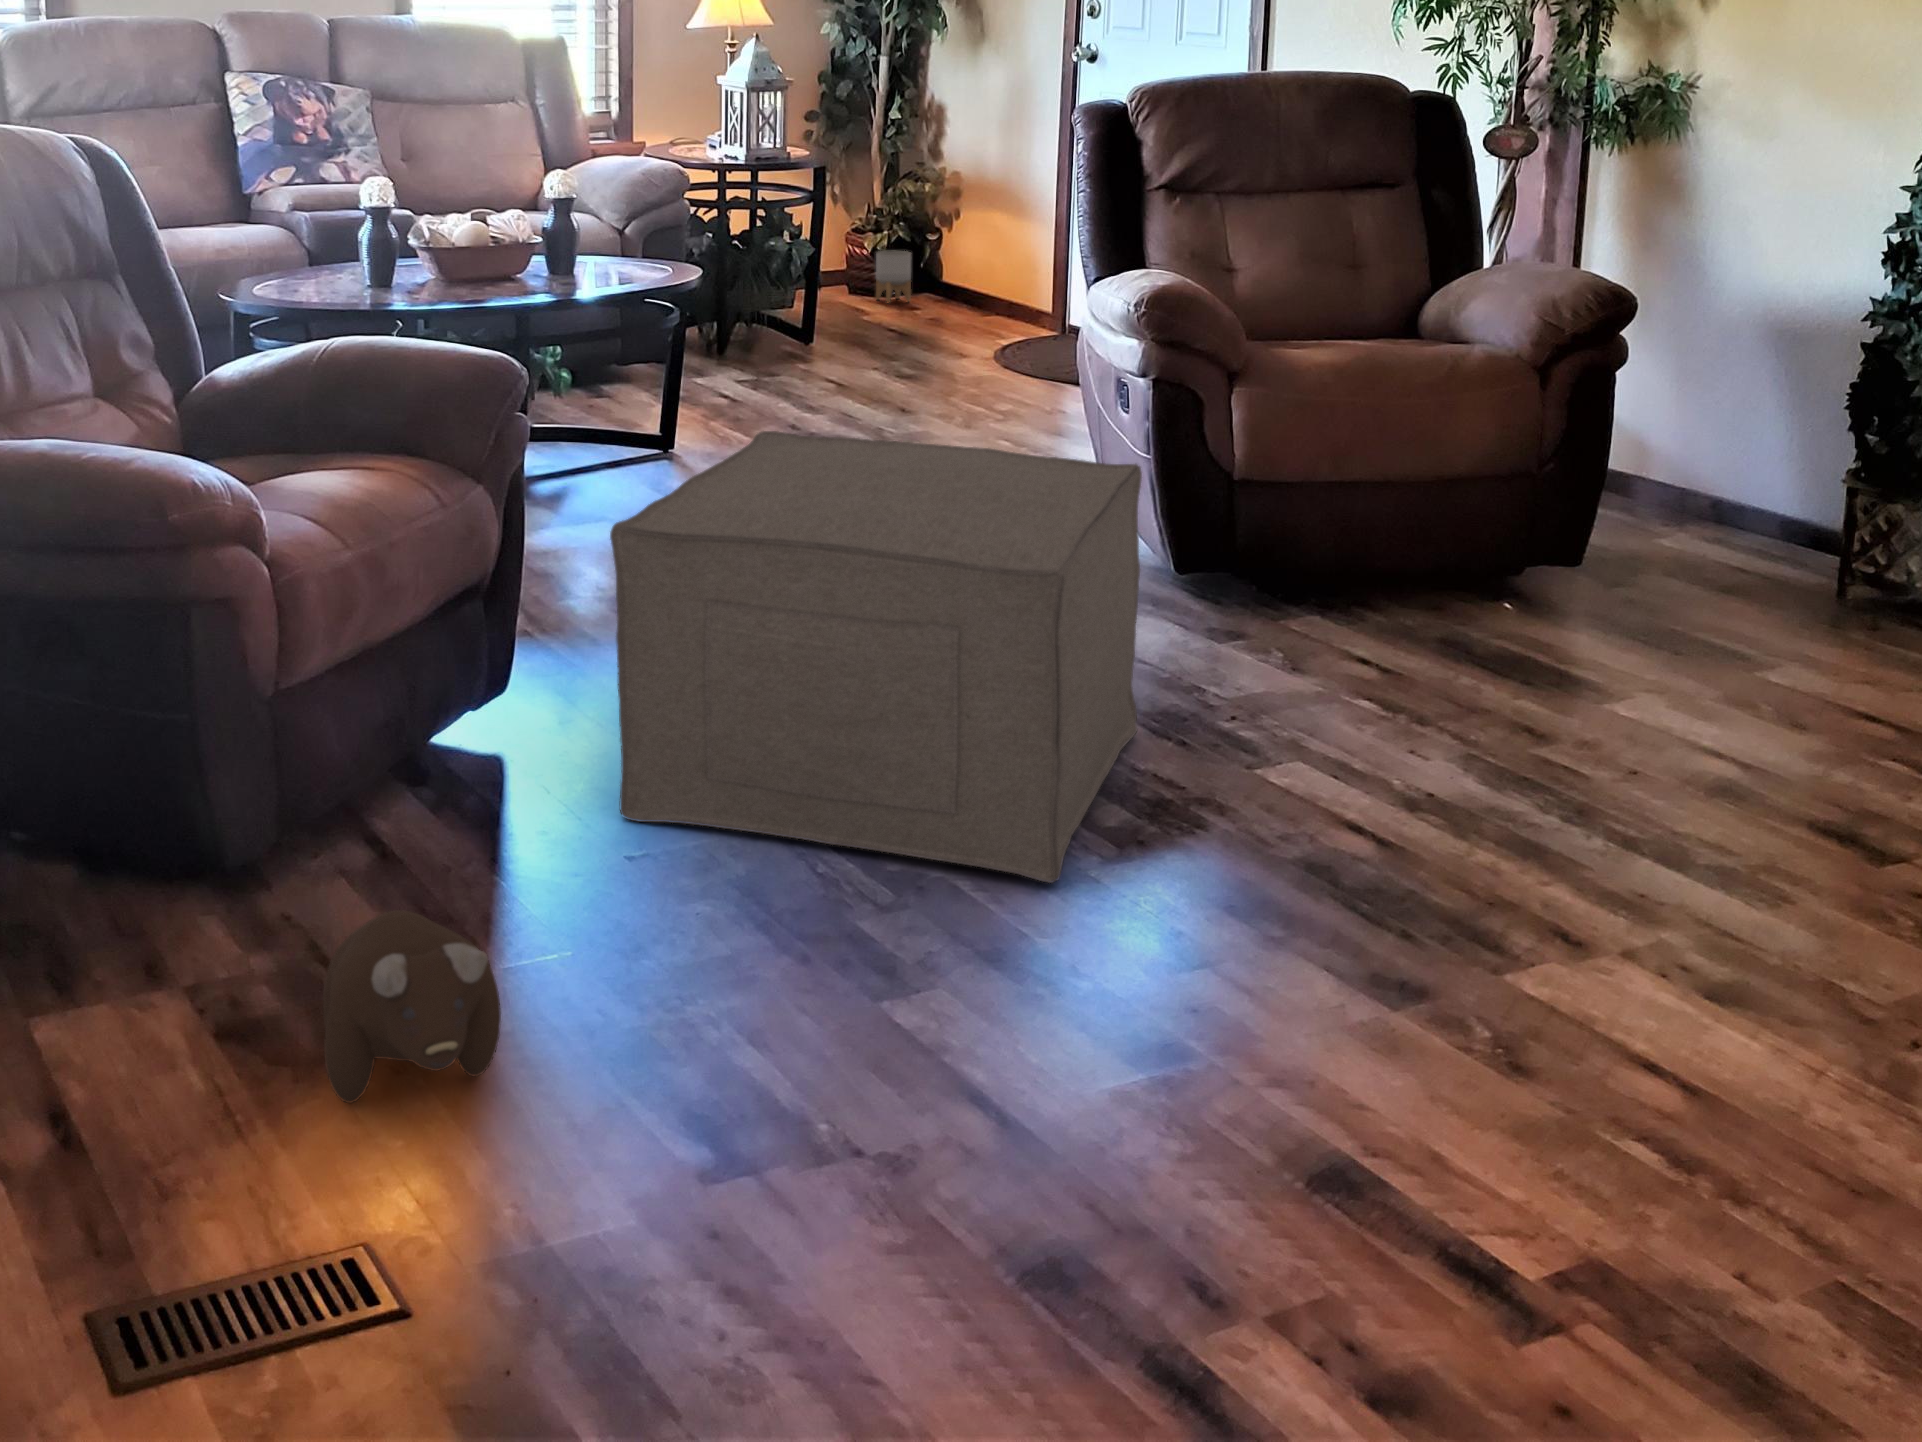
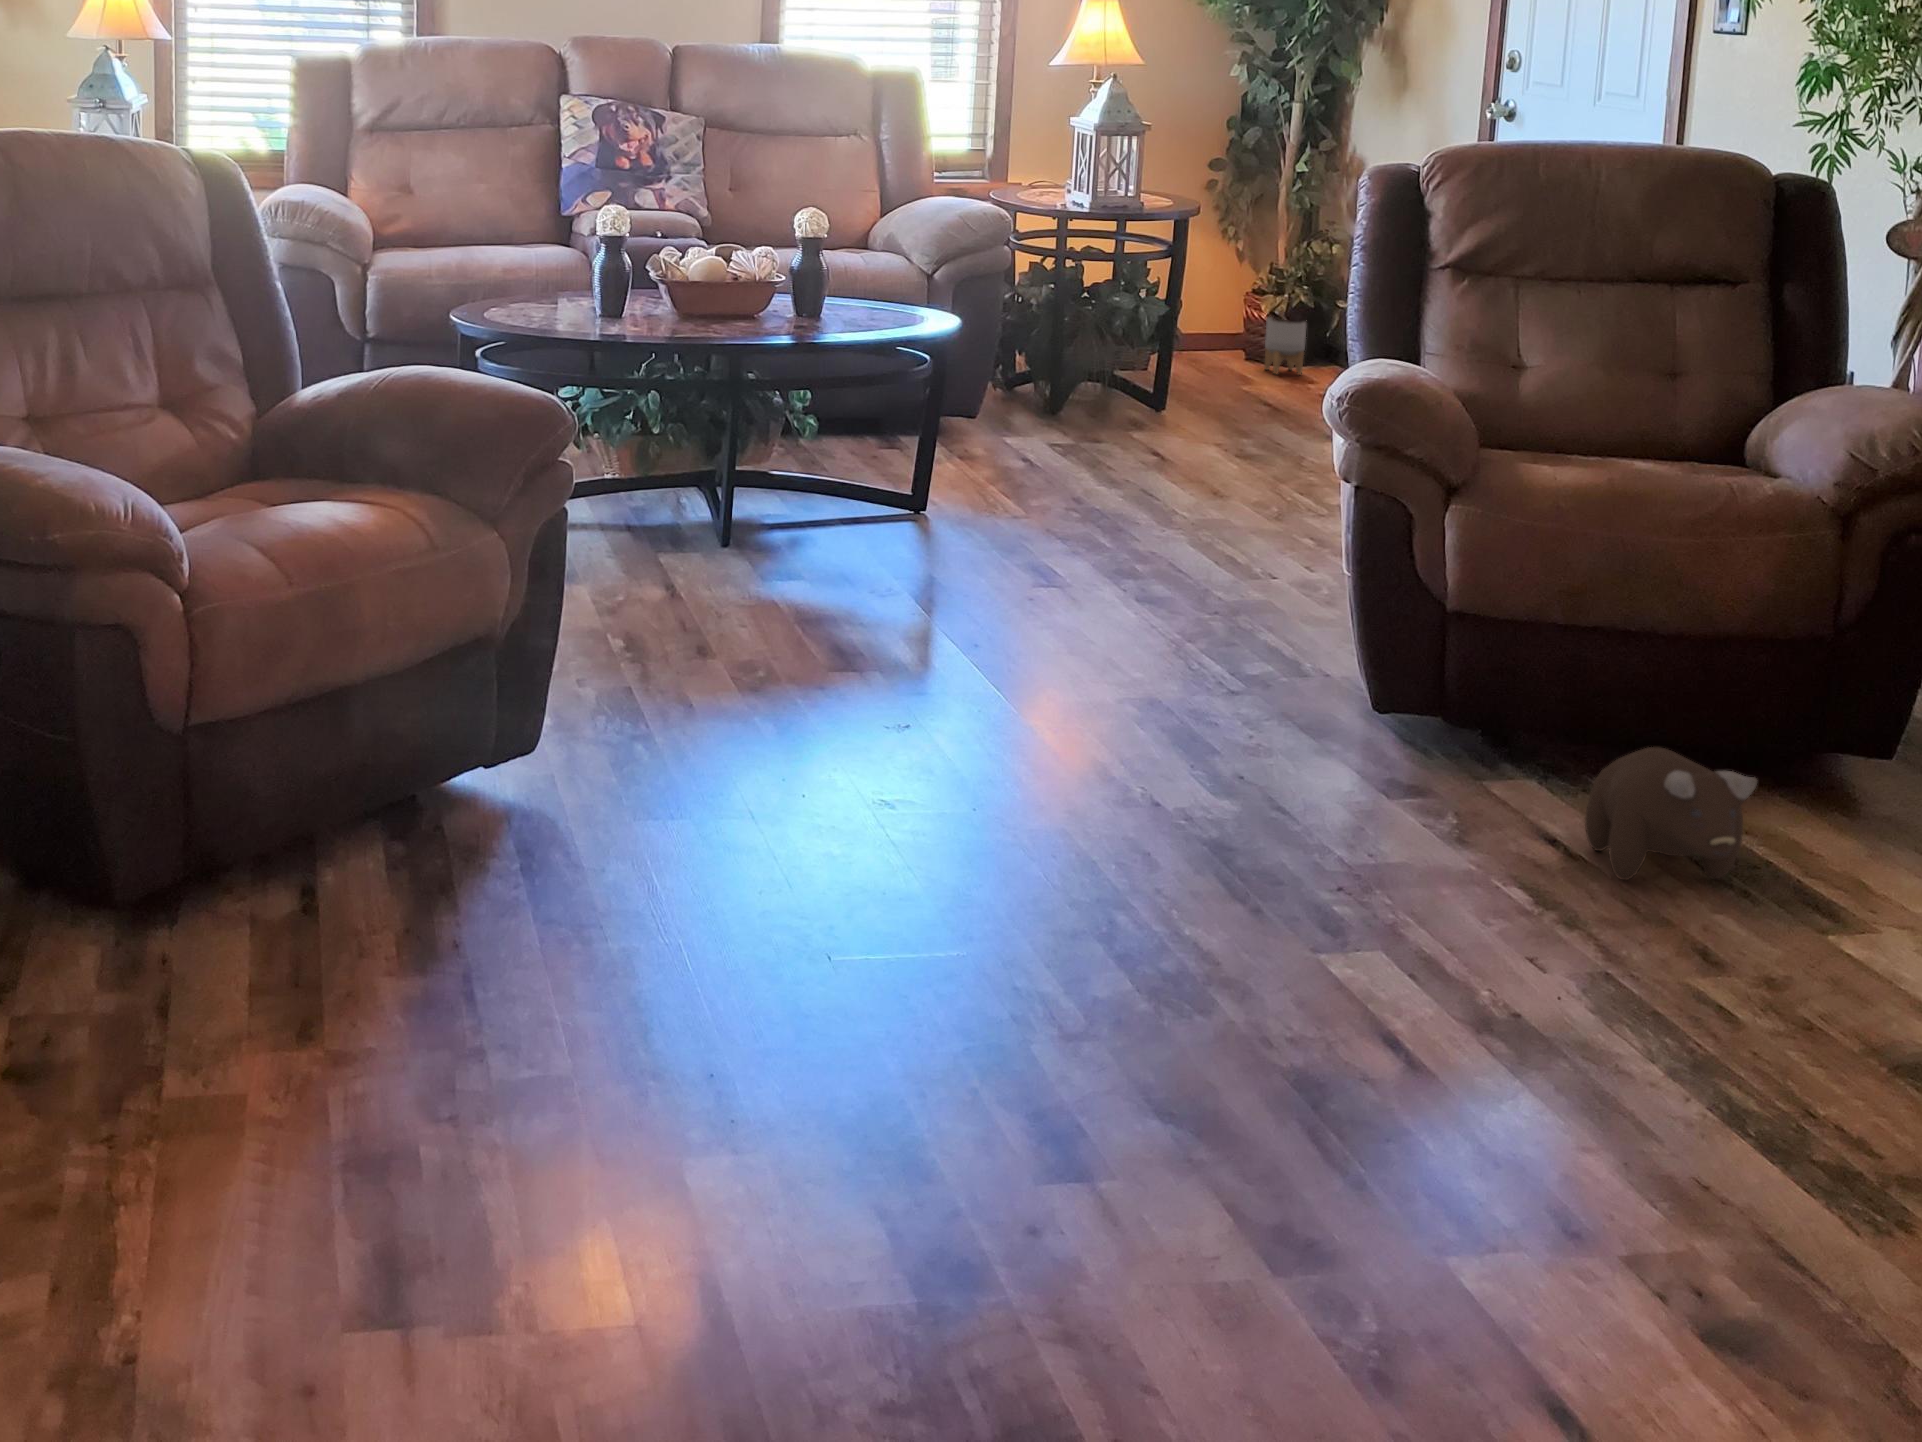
ottoman: present [610,431,1142,883] -> none [571,497,1205,1017]
plush toy: present [323,910,501,1103] -> present [1585,747,1757,880]

